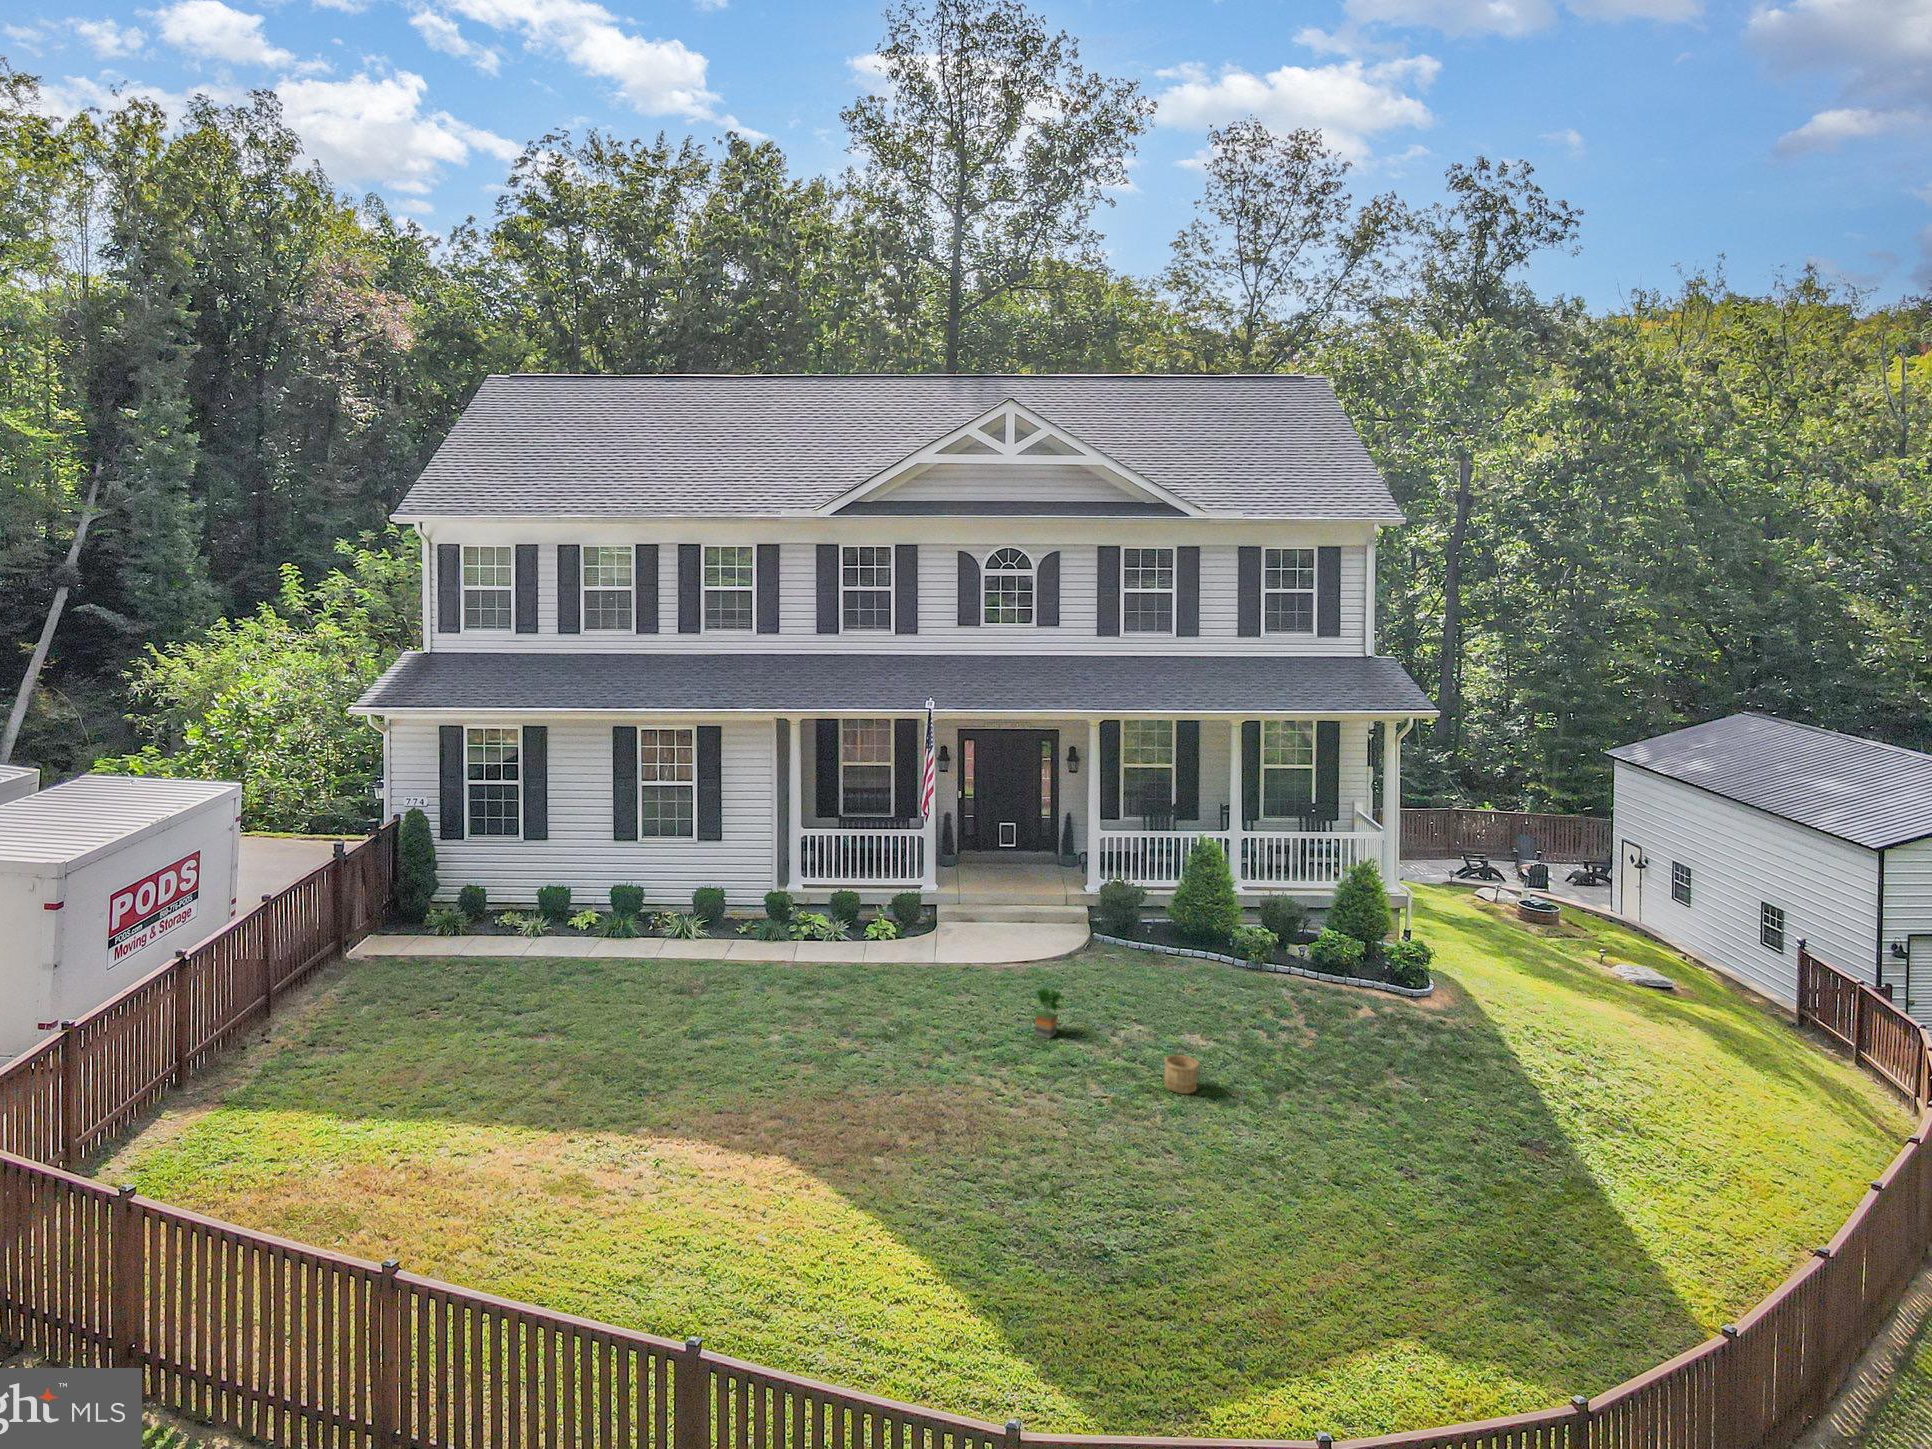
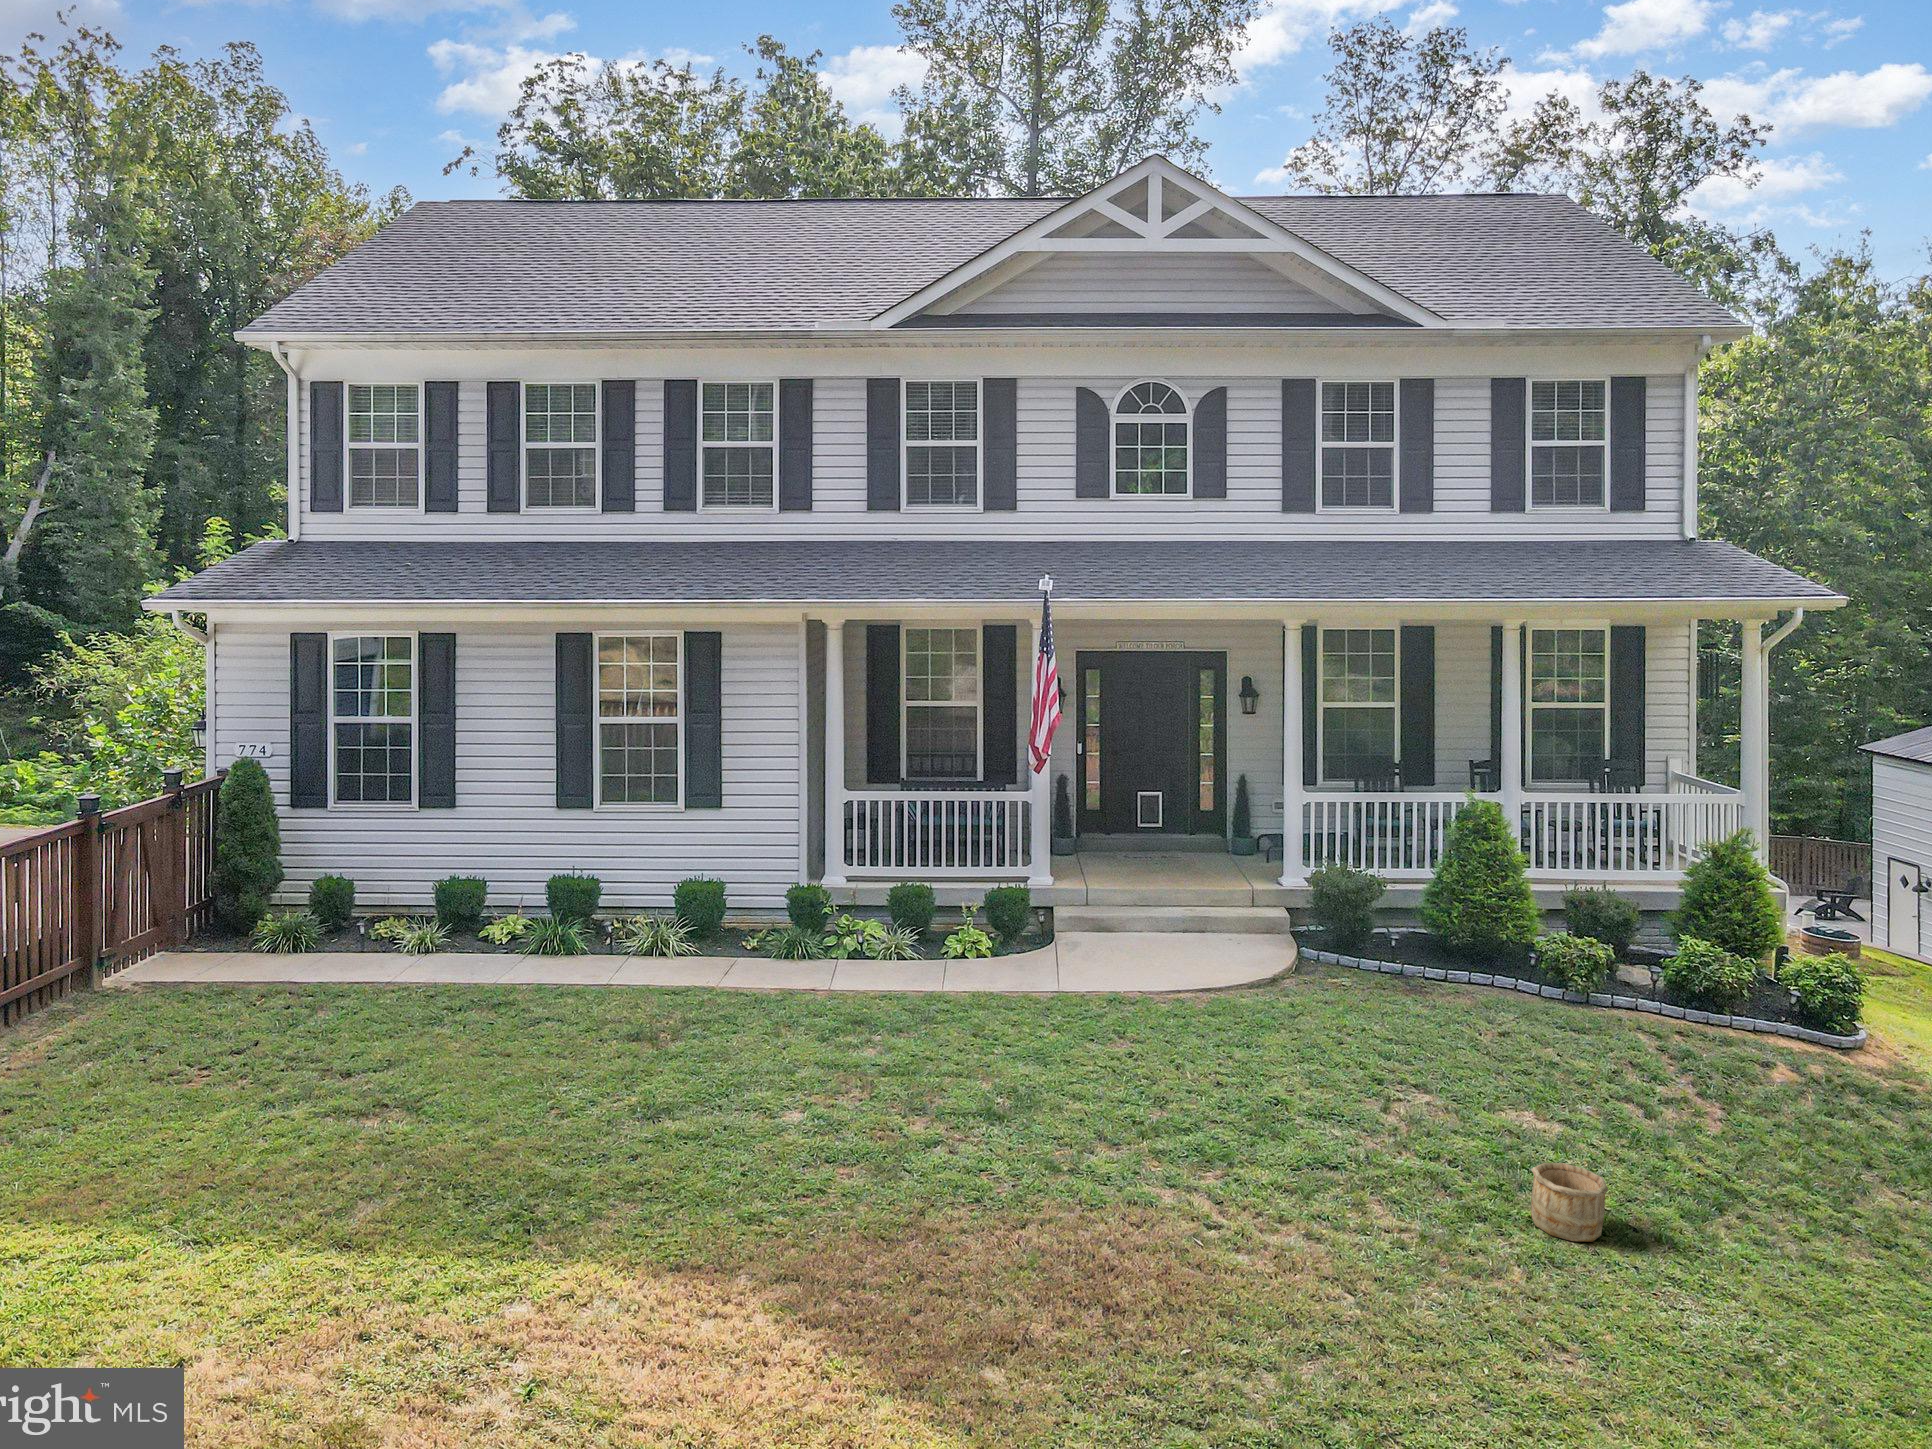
potted tree: present [1034,989,1064,1039] -> none [1254,1034,1310,1127]

